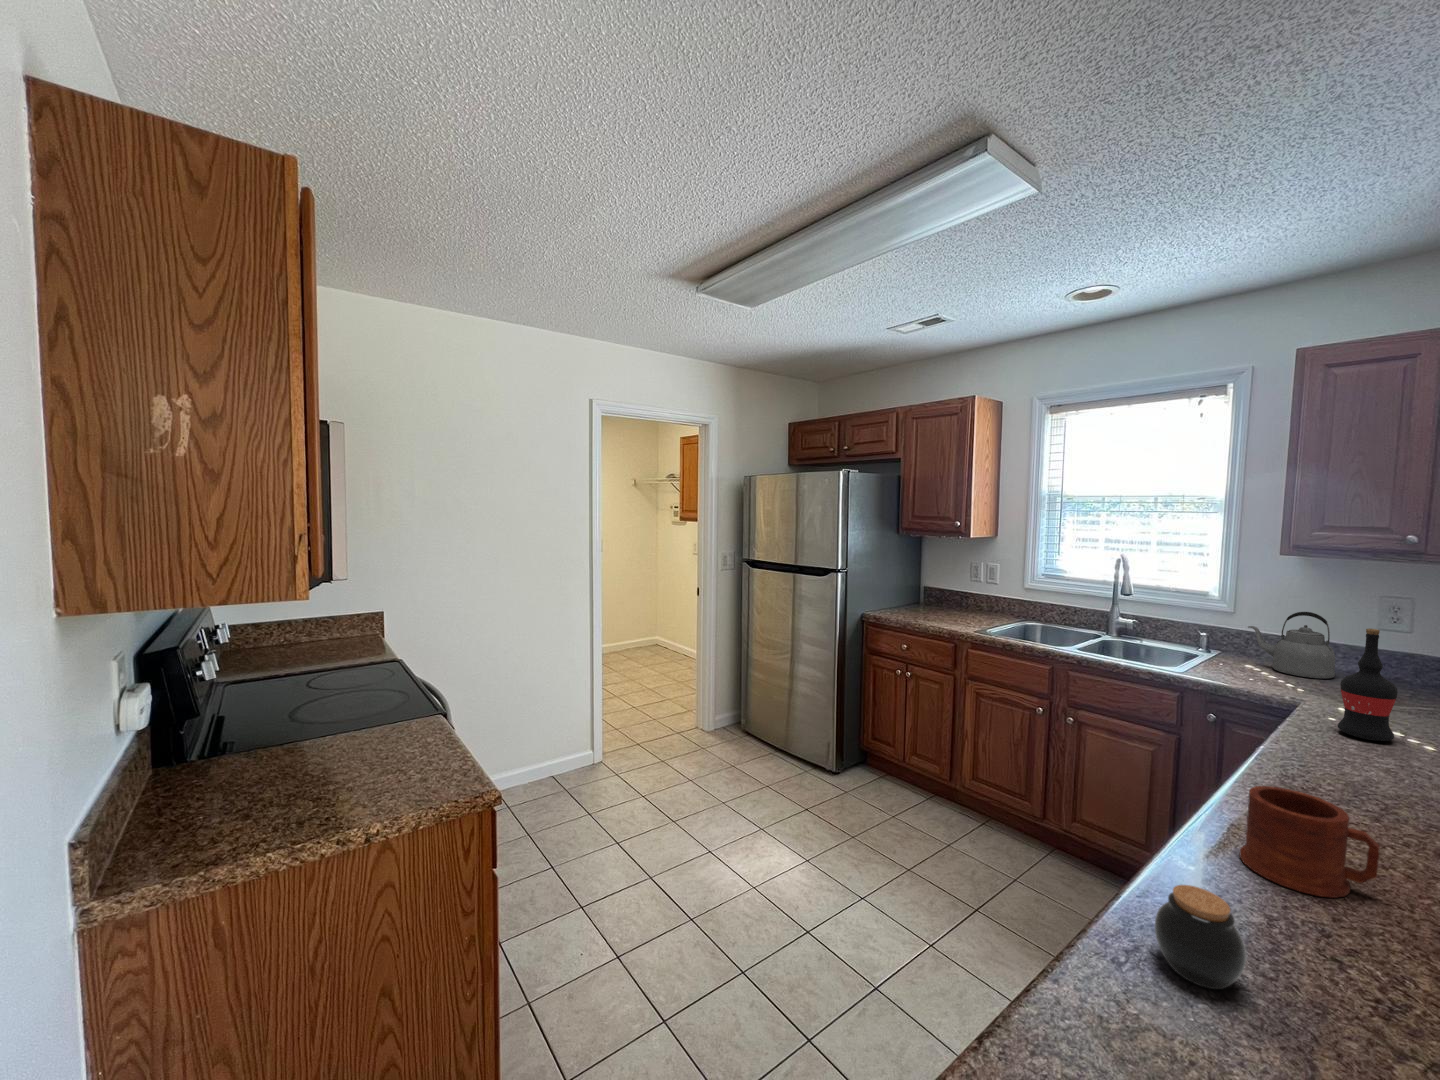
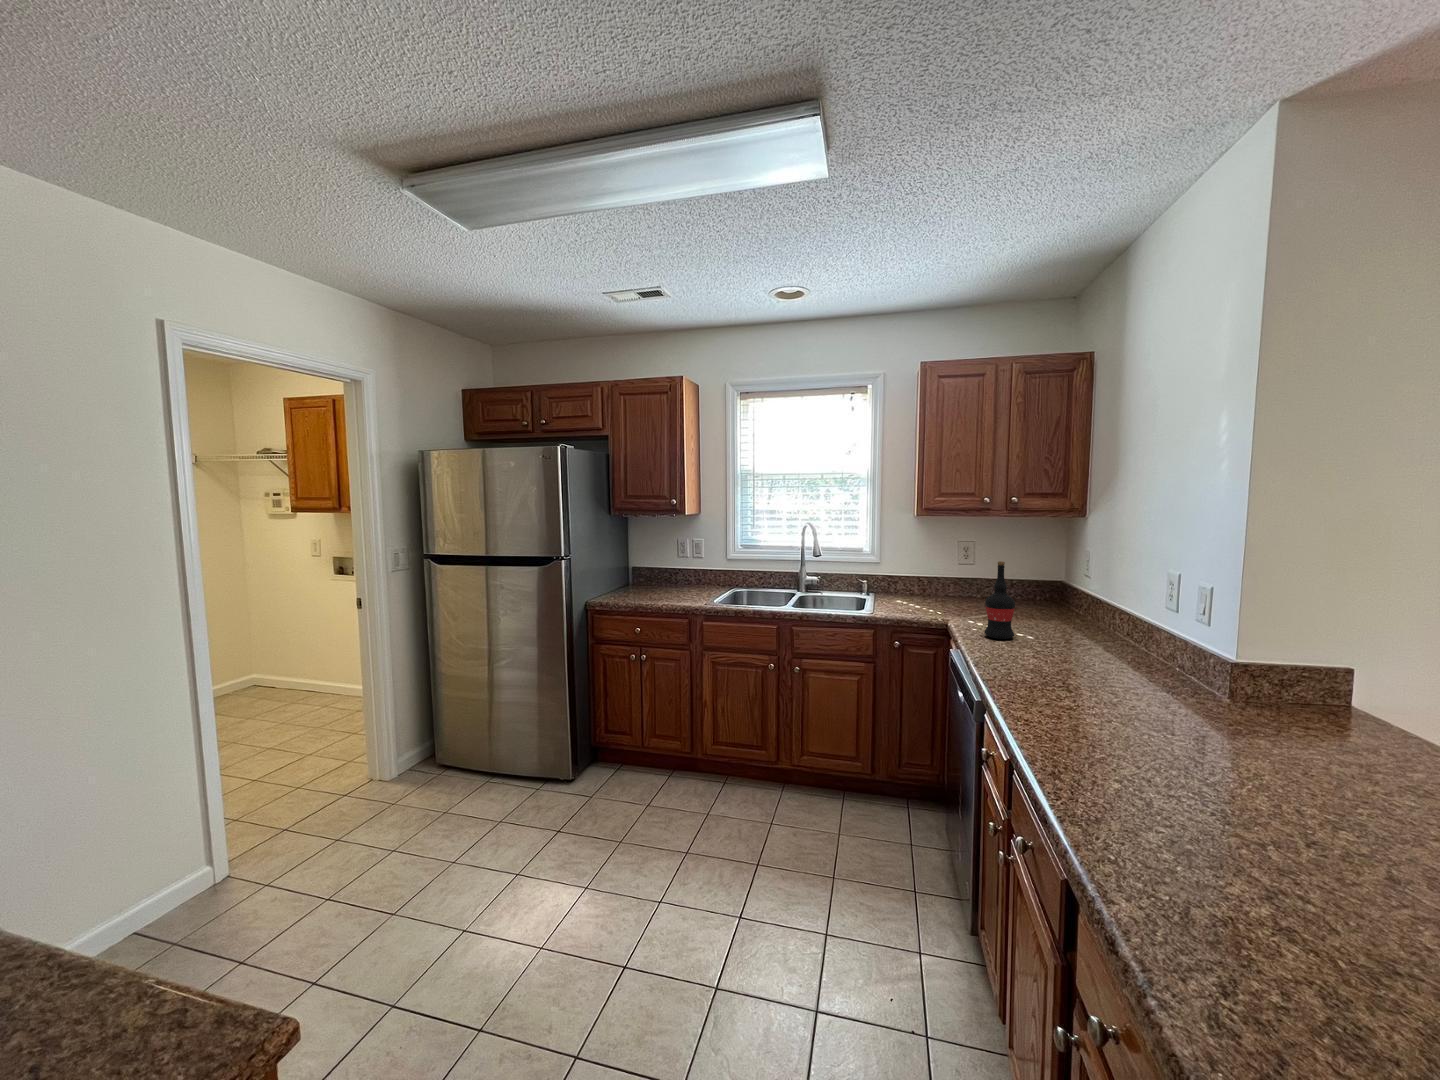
kettle: present [1248,612,1335,679] -> none [895,556,944,604]
mug: present [1240,786,1380,898] -> none [1044,680,1125,752]
jar: present [1155,885,1246,989] -> none [1097,769,1165,845]

